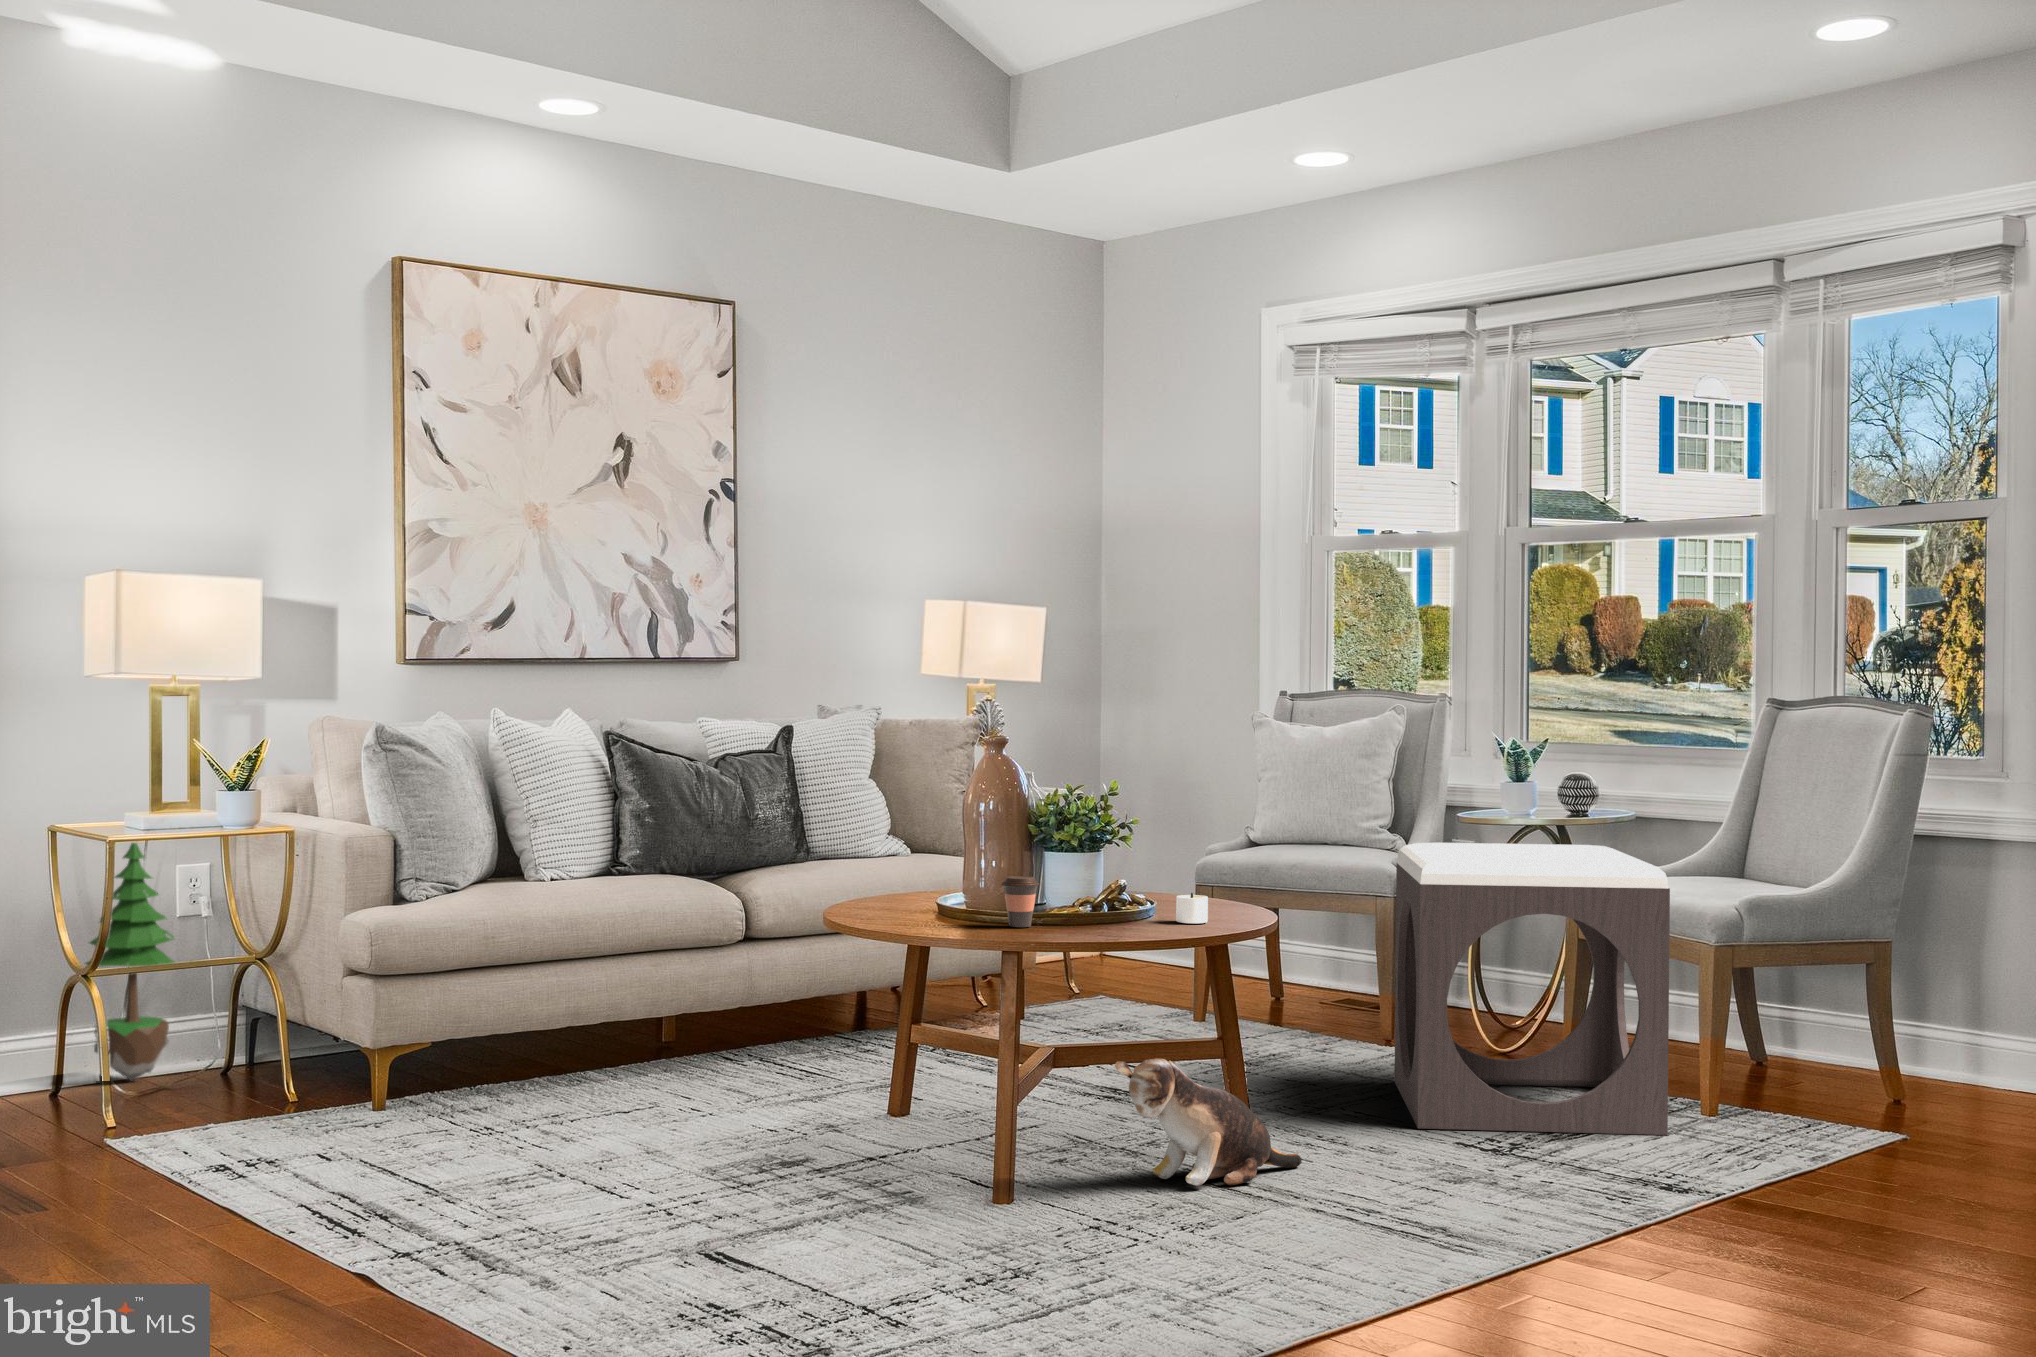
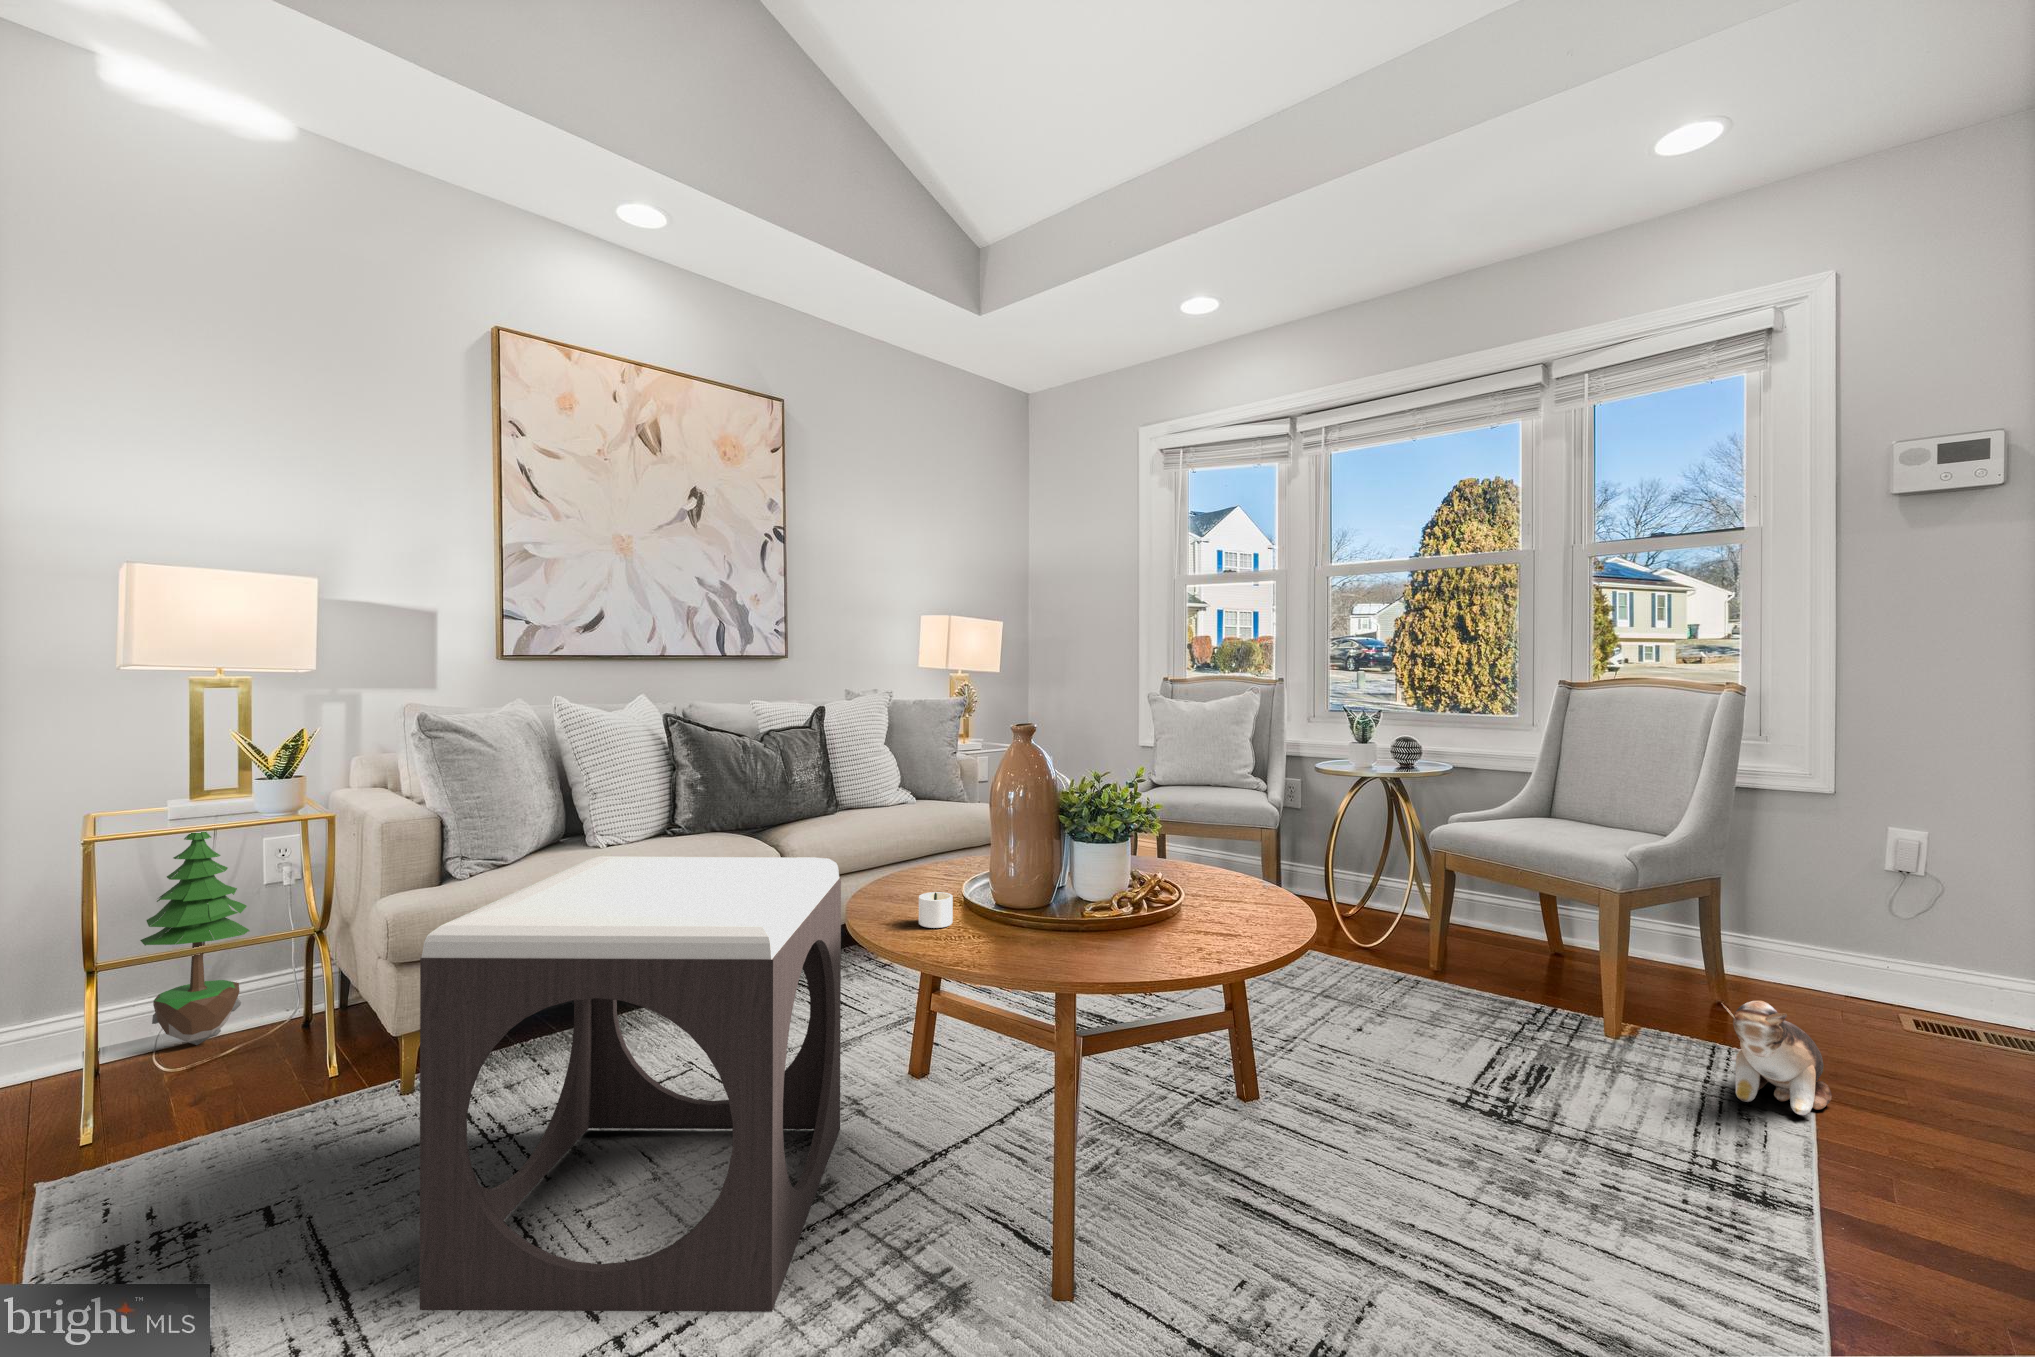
footstool: present [1394,843,1670,1135] -> present [420,857,841,1312]
coffee cup: present [1002,876,1039,927] -> none [1034,877,1075,936]
candle: present [1176,893,1208,923] -> present [919,892,953,928]
plush toy: present [1115,1059,1302,1185] -> present [1722,1001,1832,1115]

